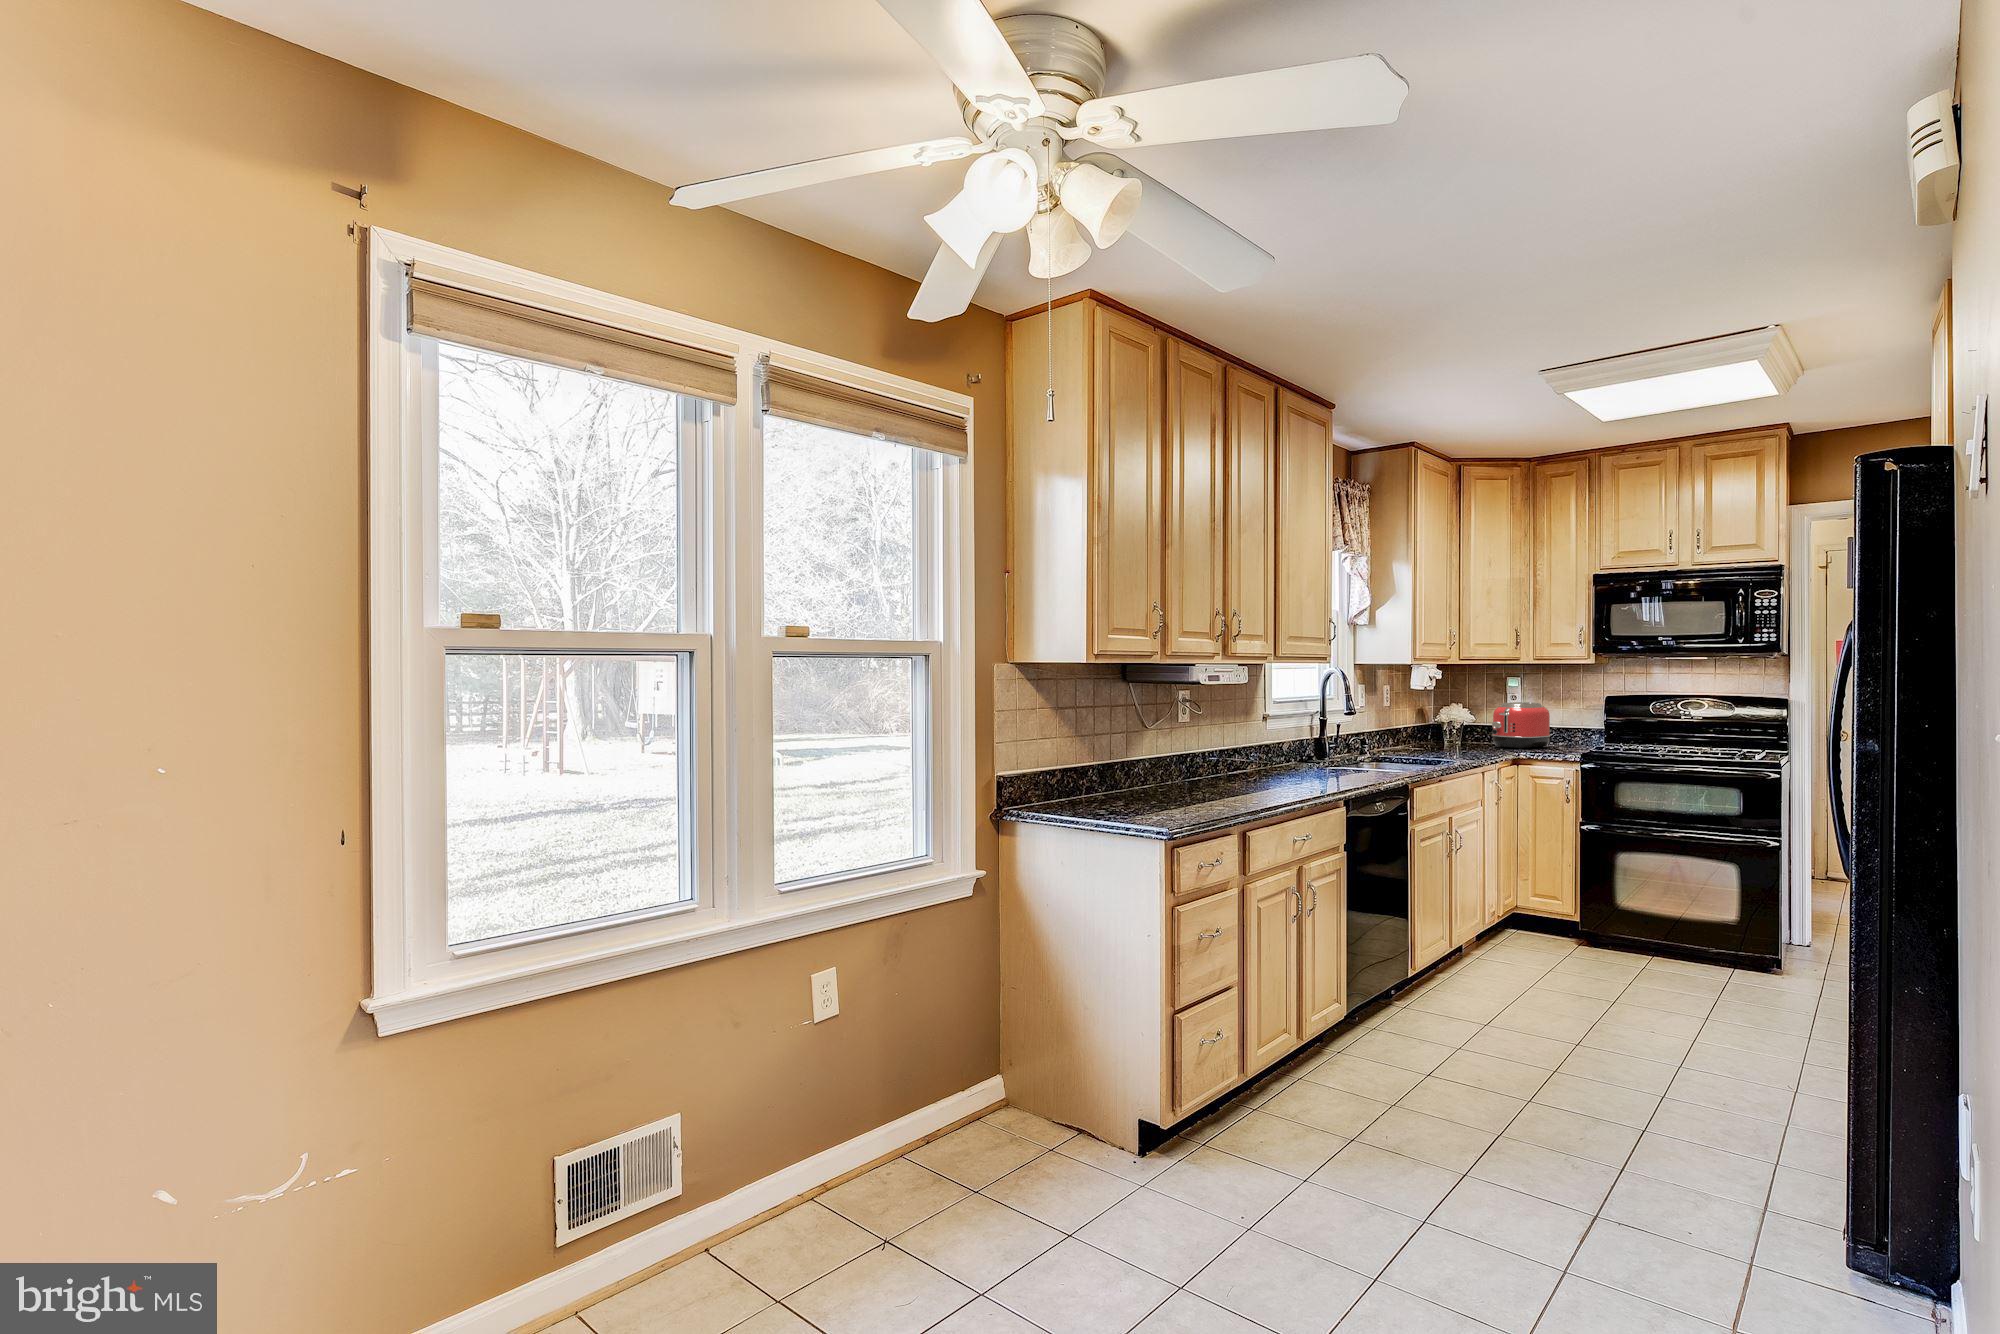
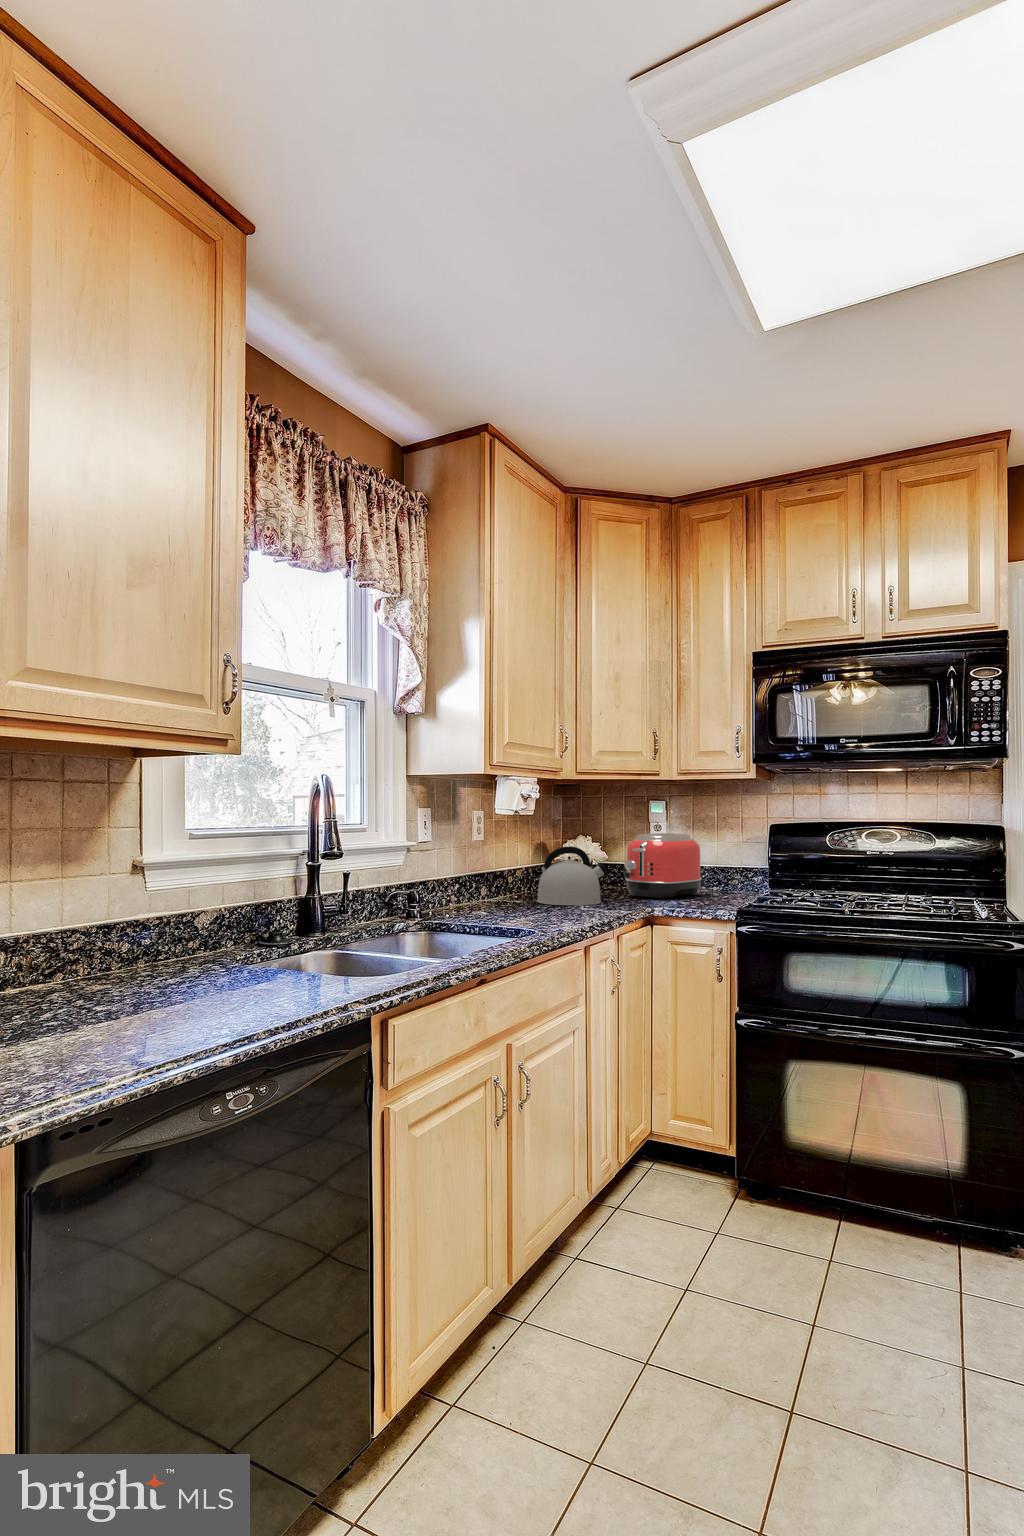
kettle: none [1429,711,1482,751] -> present [537,846,607,905]

